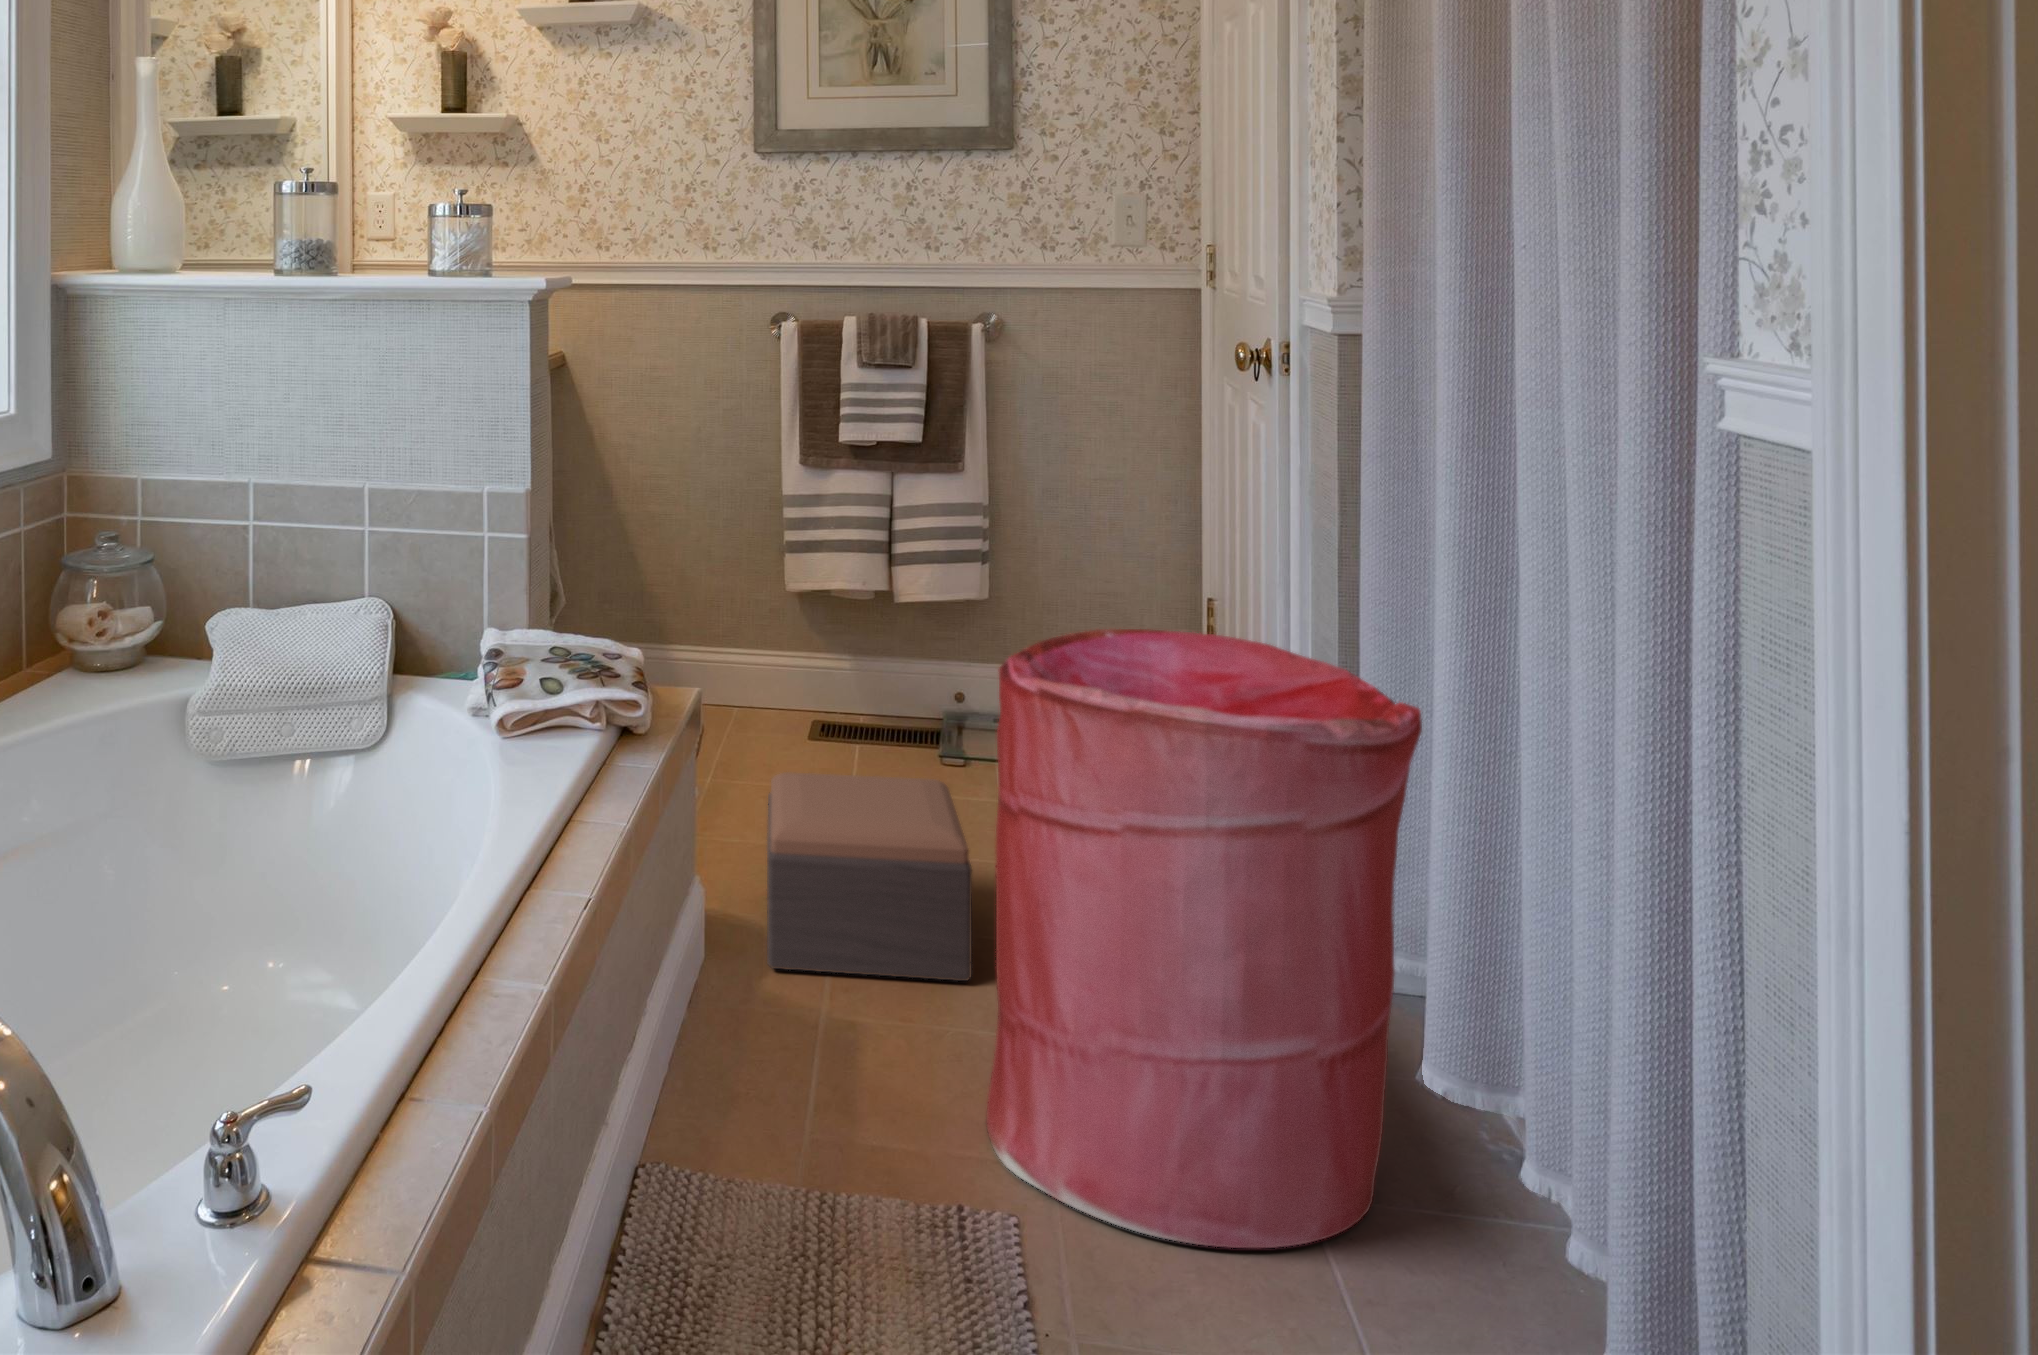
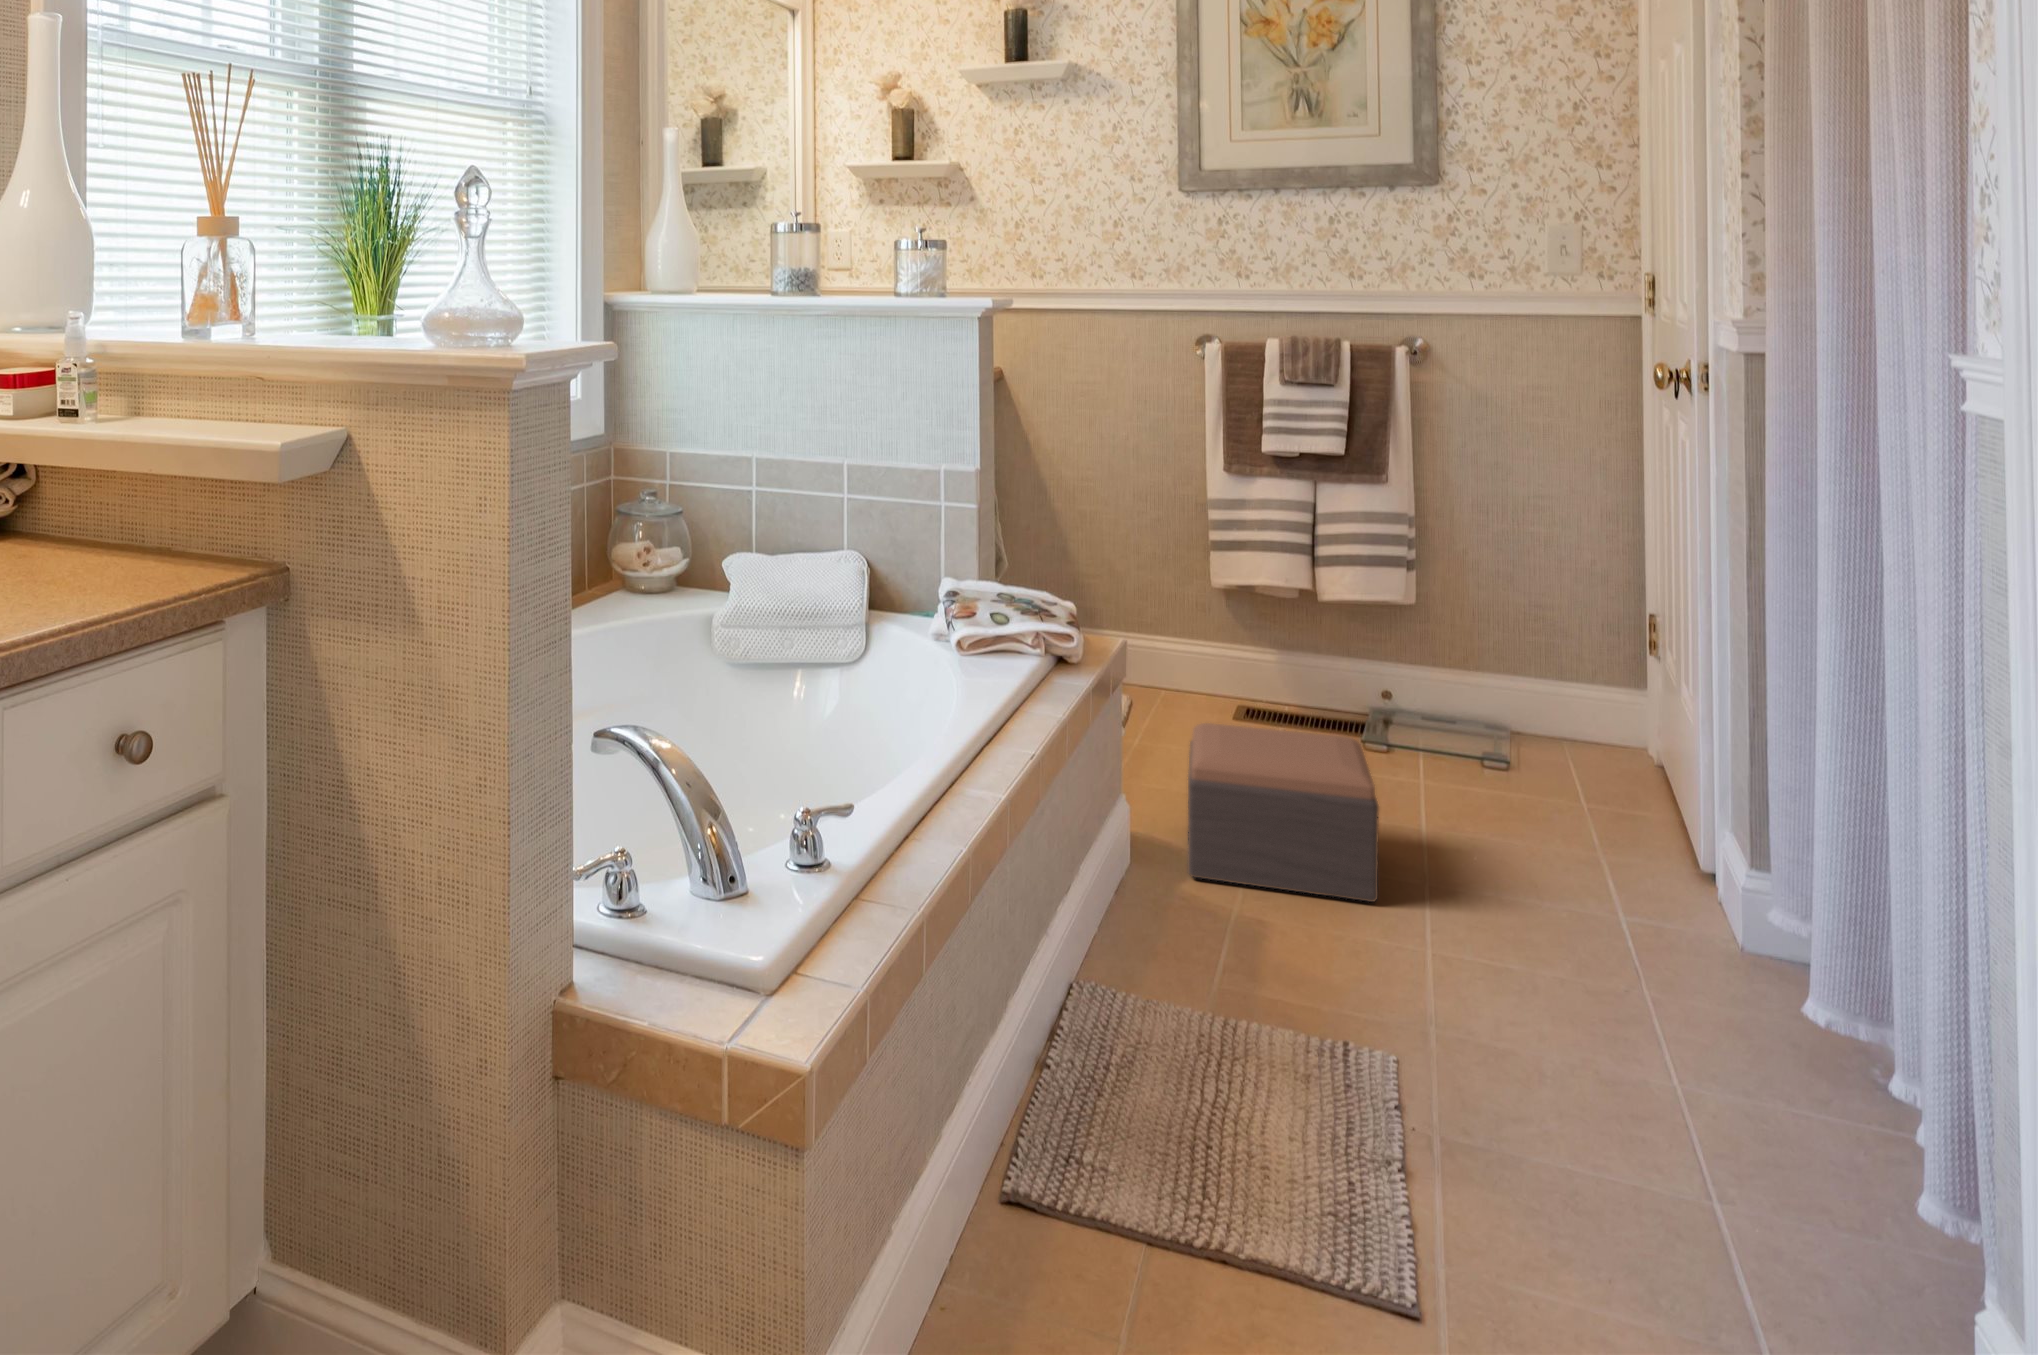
laundry hamper: present [986,629,1422,1248] -> none [1382,594,1792,1101]

